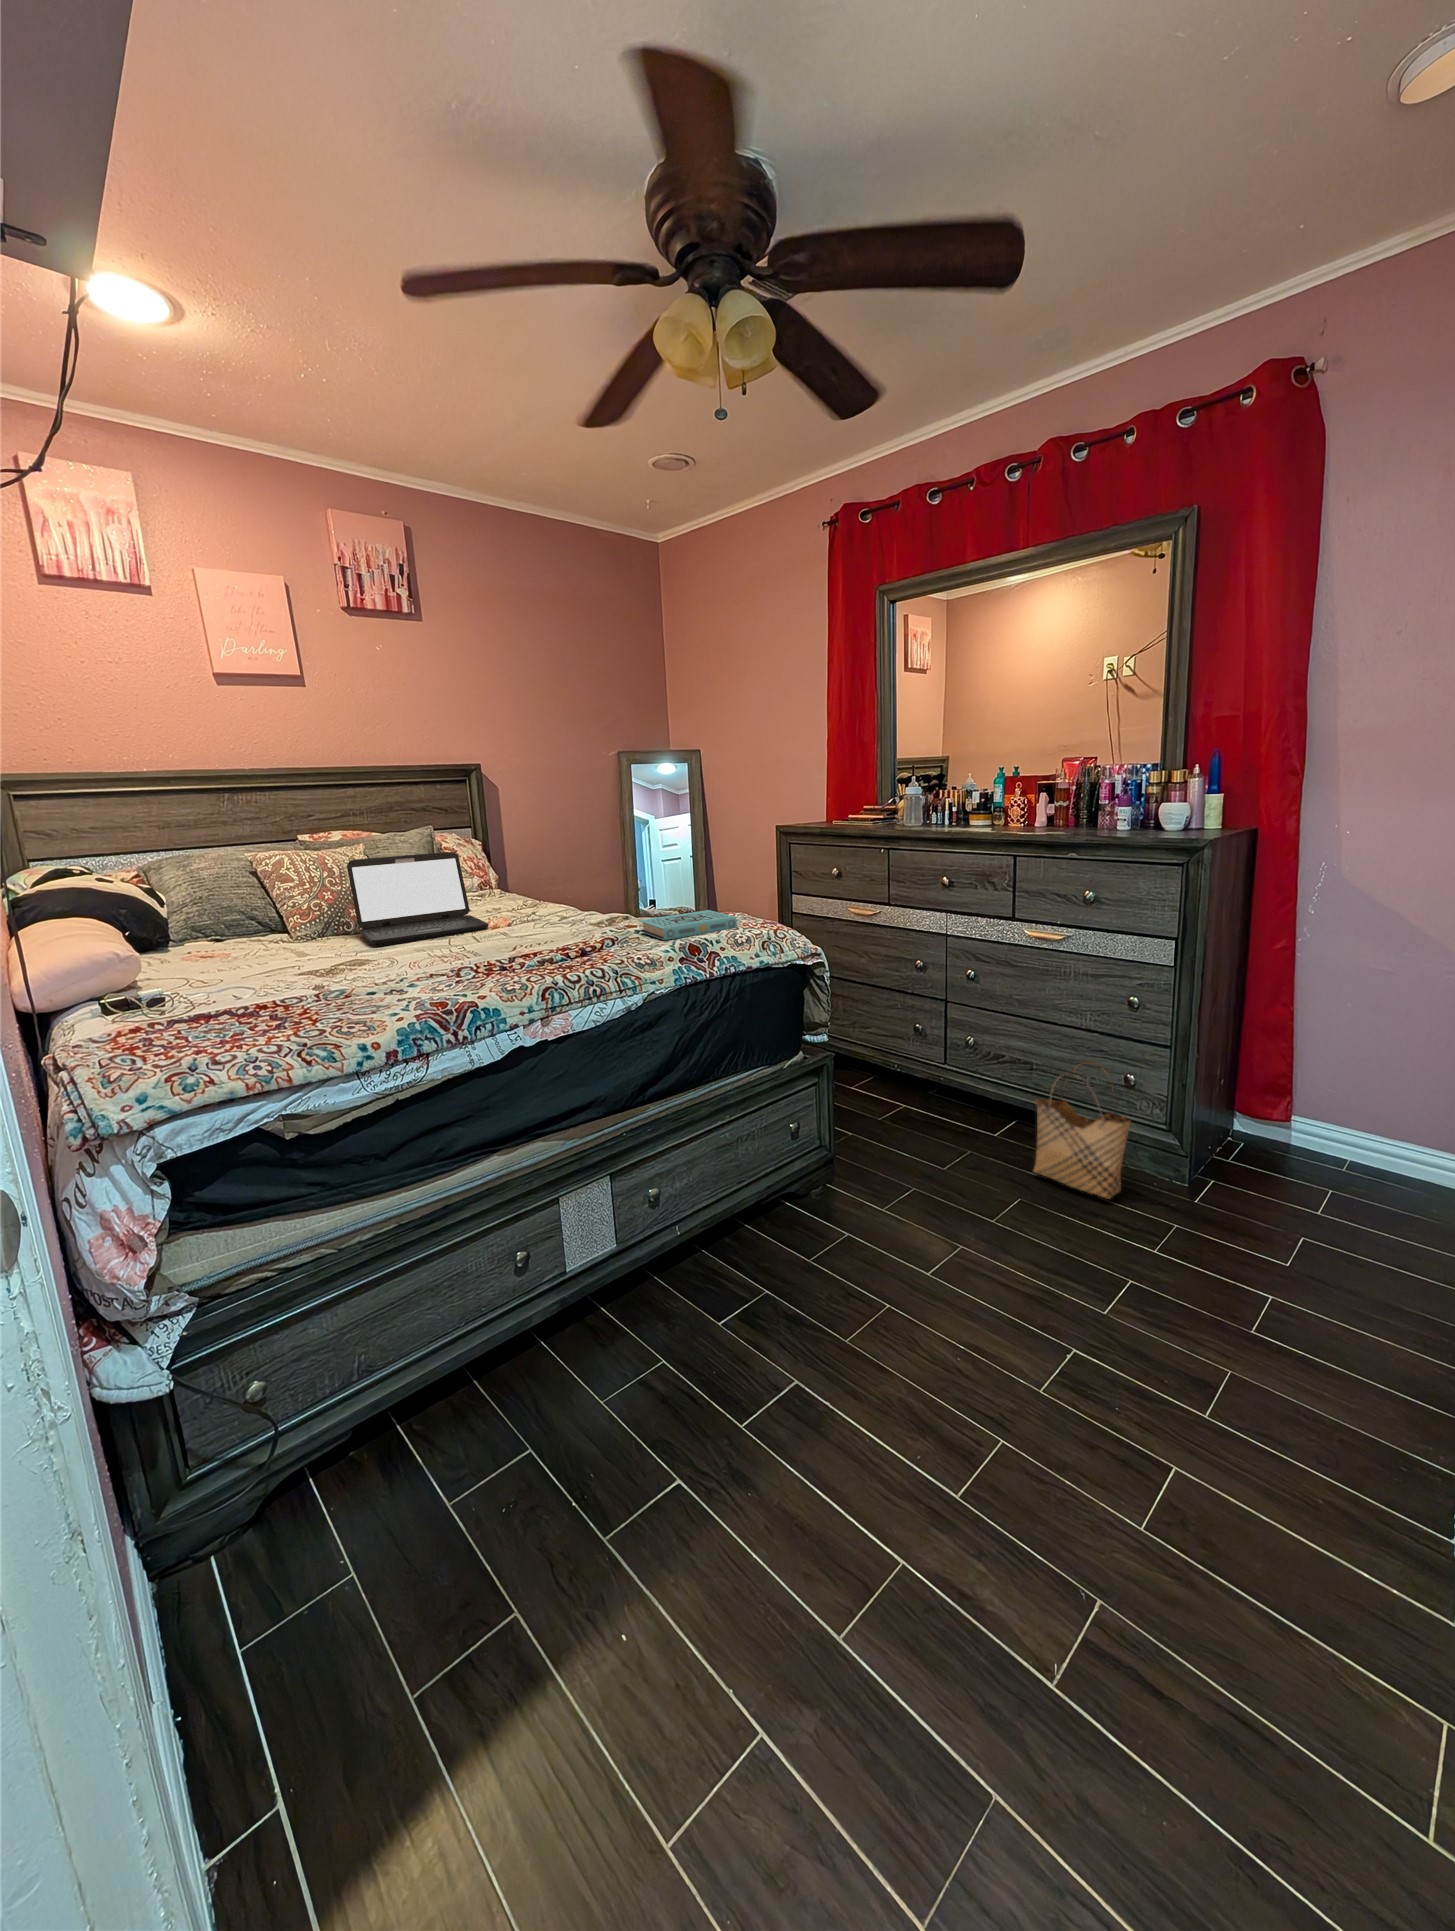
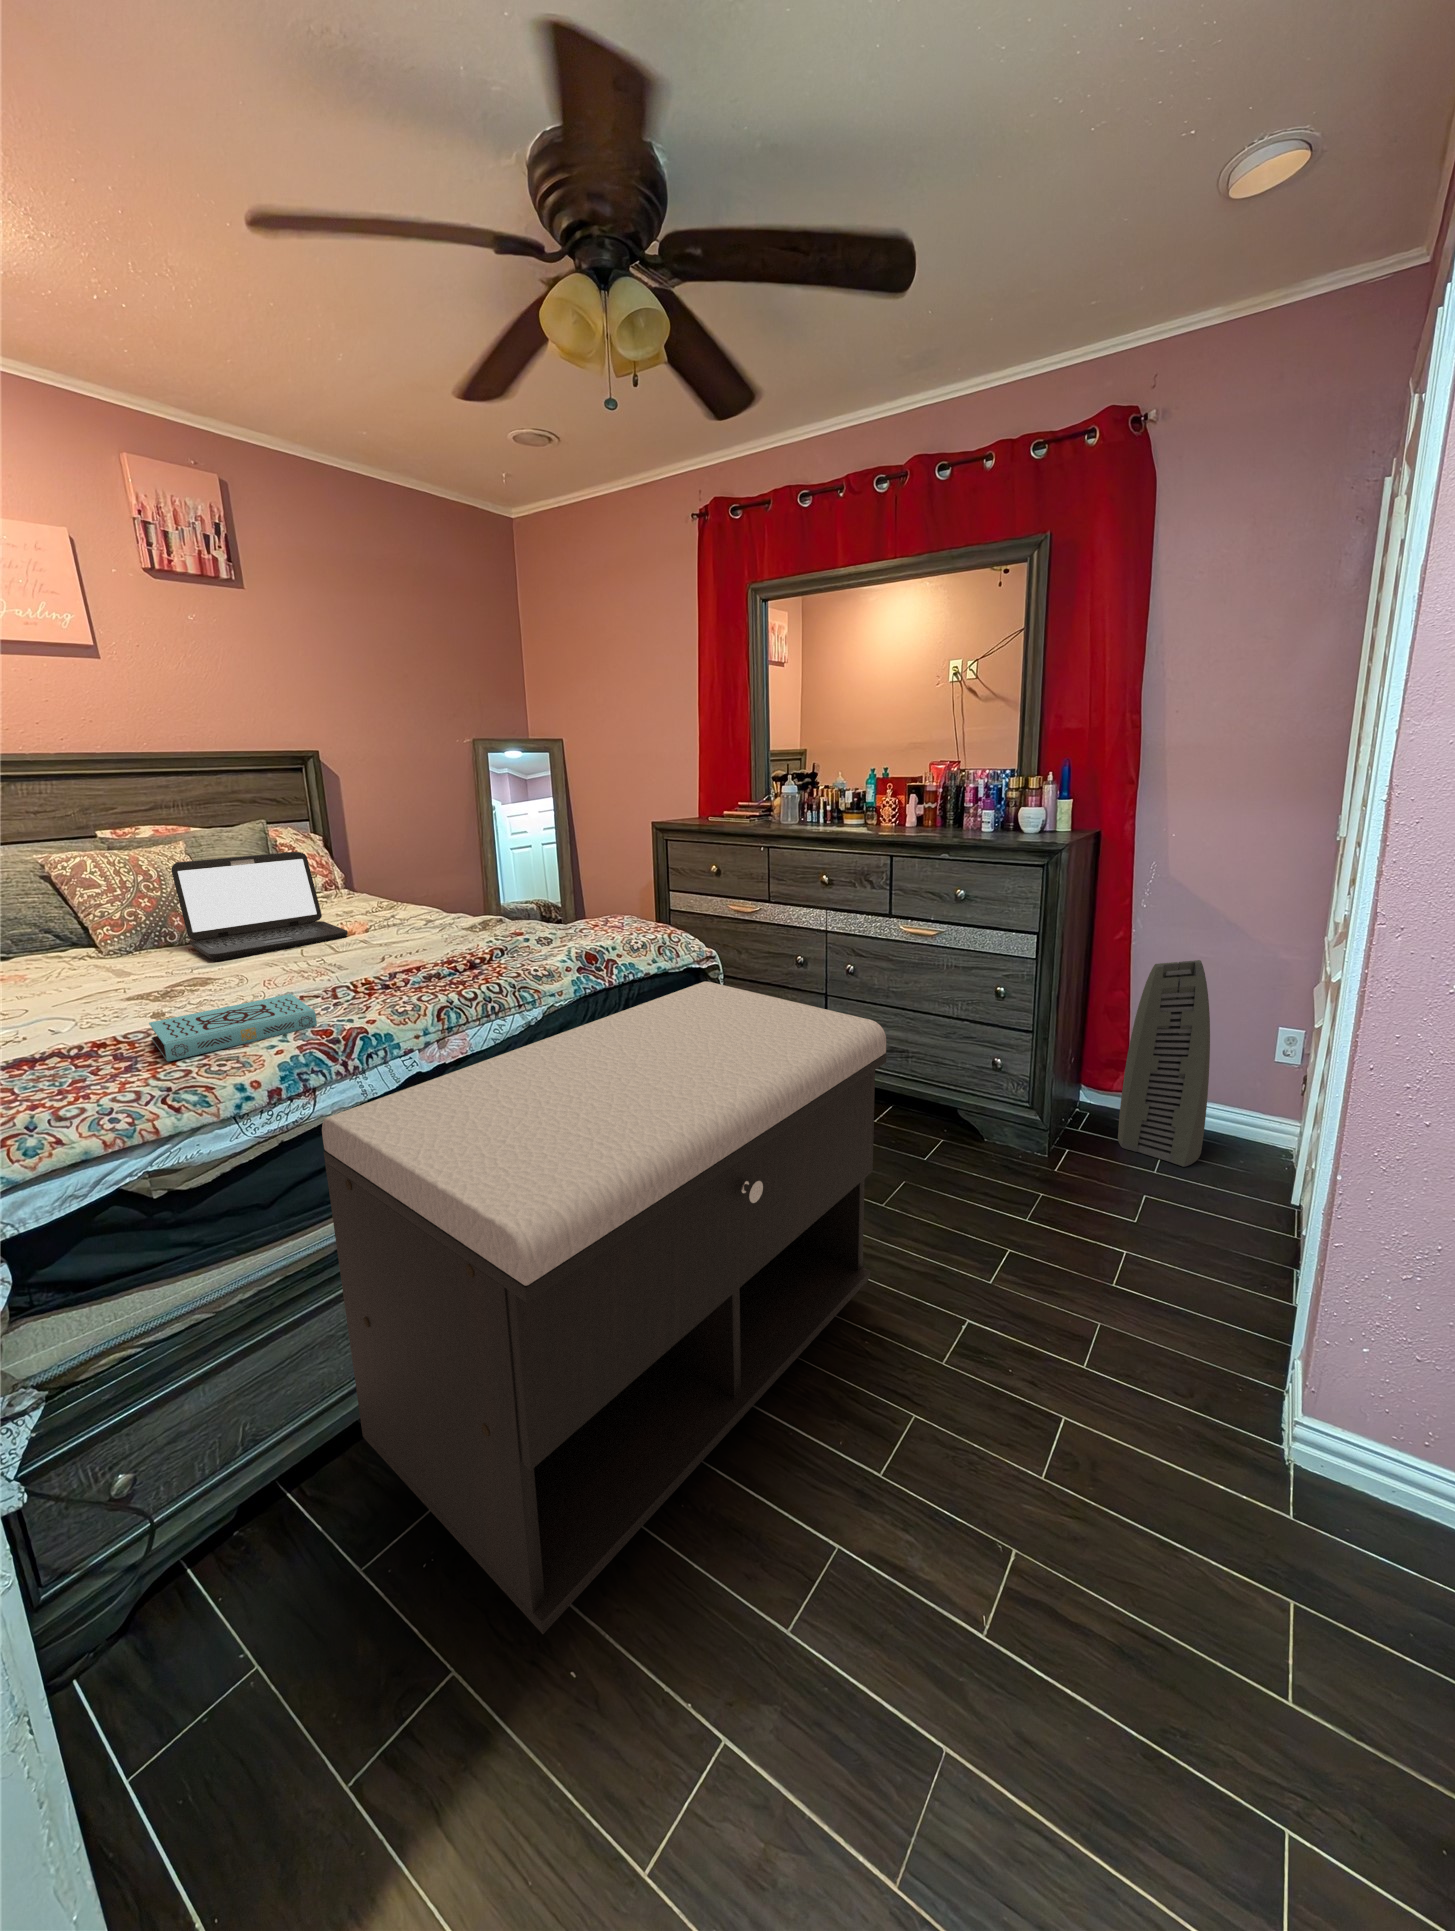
book: present [639,910,737,940] -> present [149,994,317,1062]
air purifier: none [1278,975,1394,1213] -> present [1118,960,1210,1167]
storage bench: none [429,977,983,1592] -> present [322,982,887,1634]
woven basket: present [1034,1062,1131,1199] -> none [914,1047,1000,1172]

